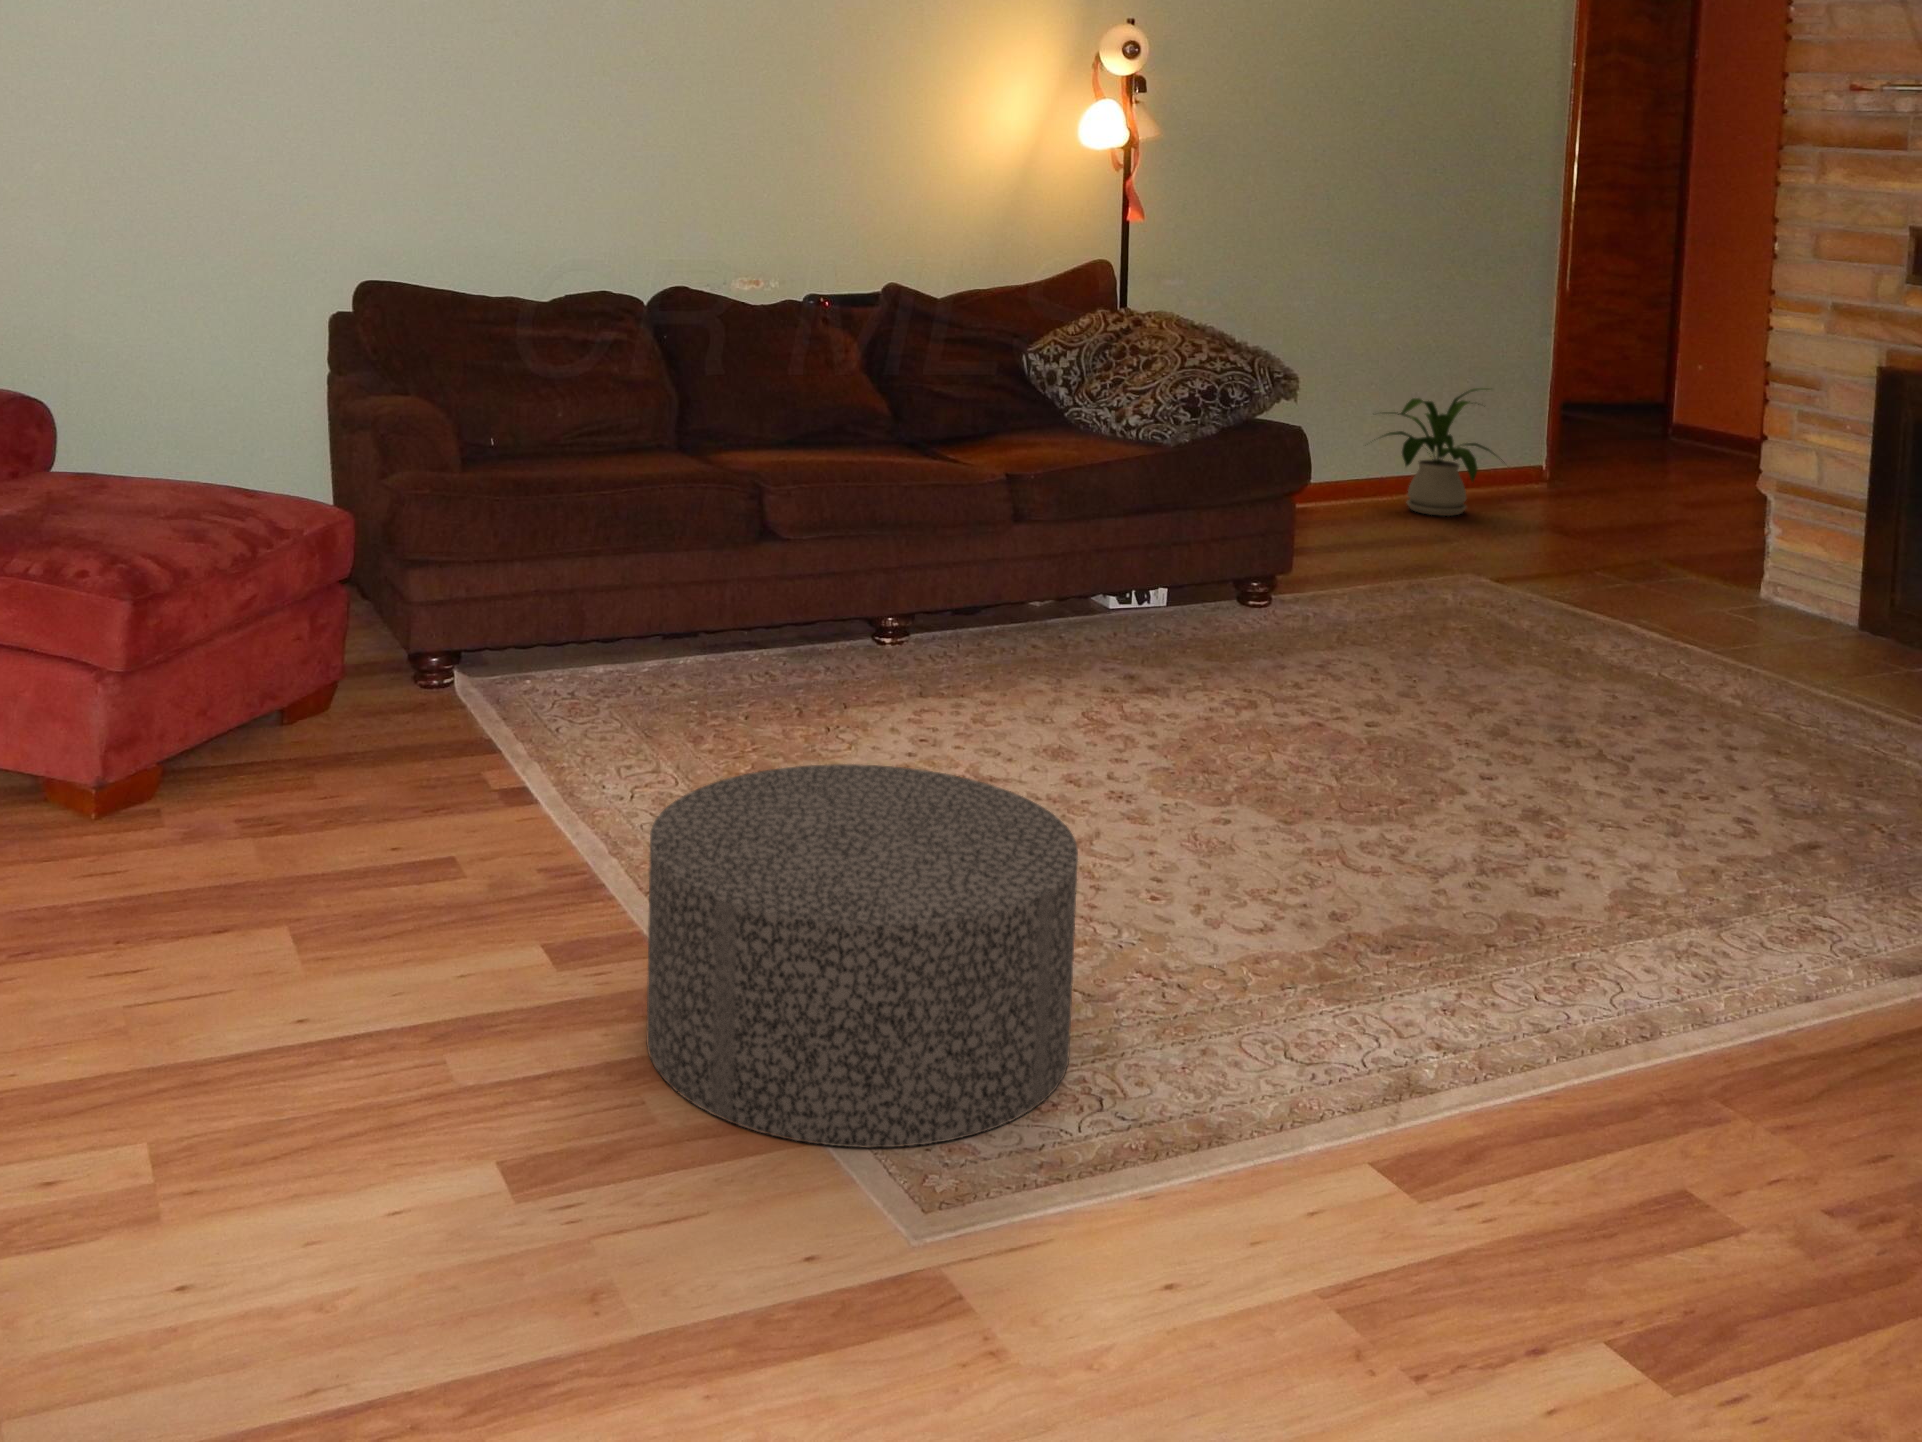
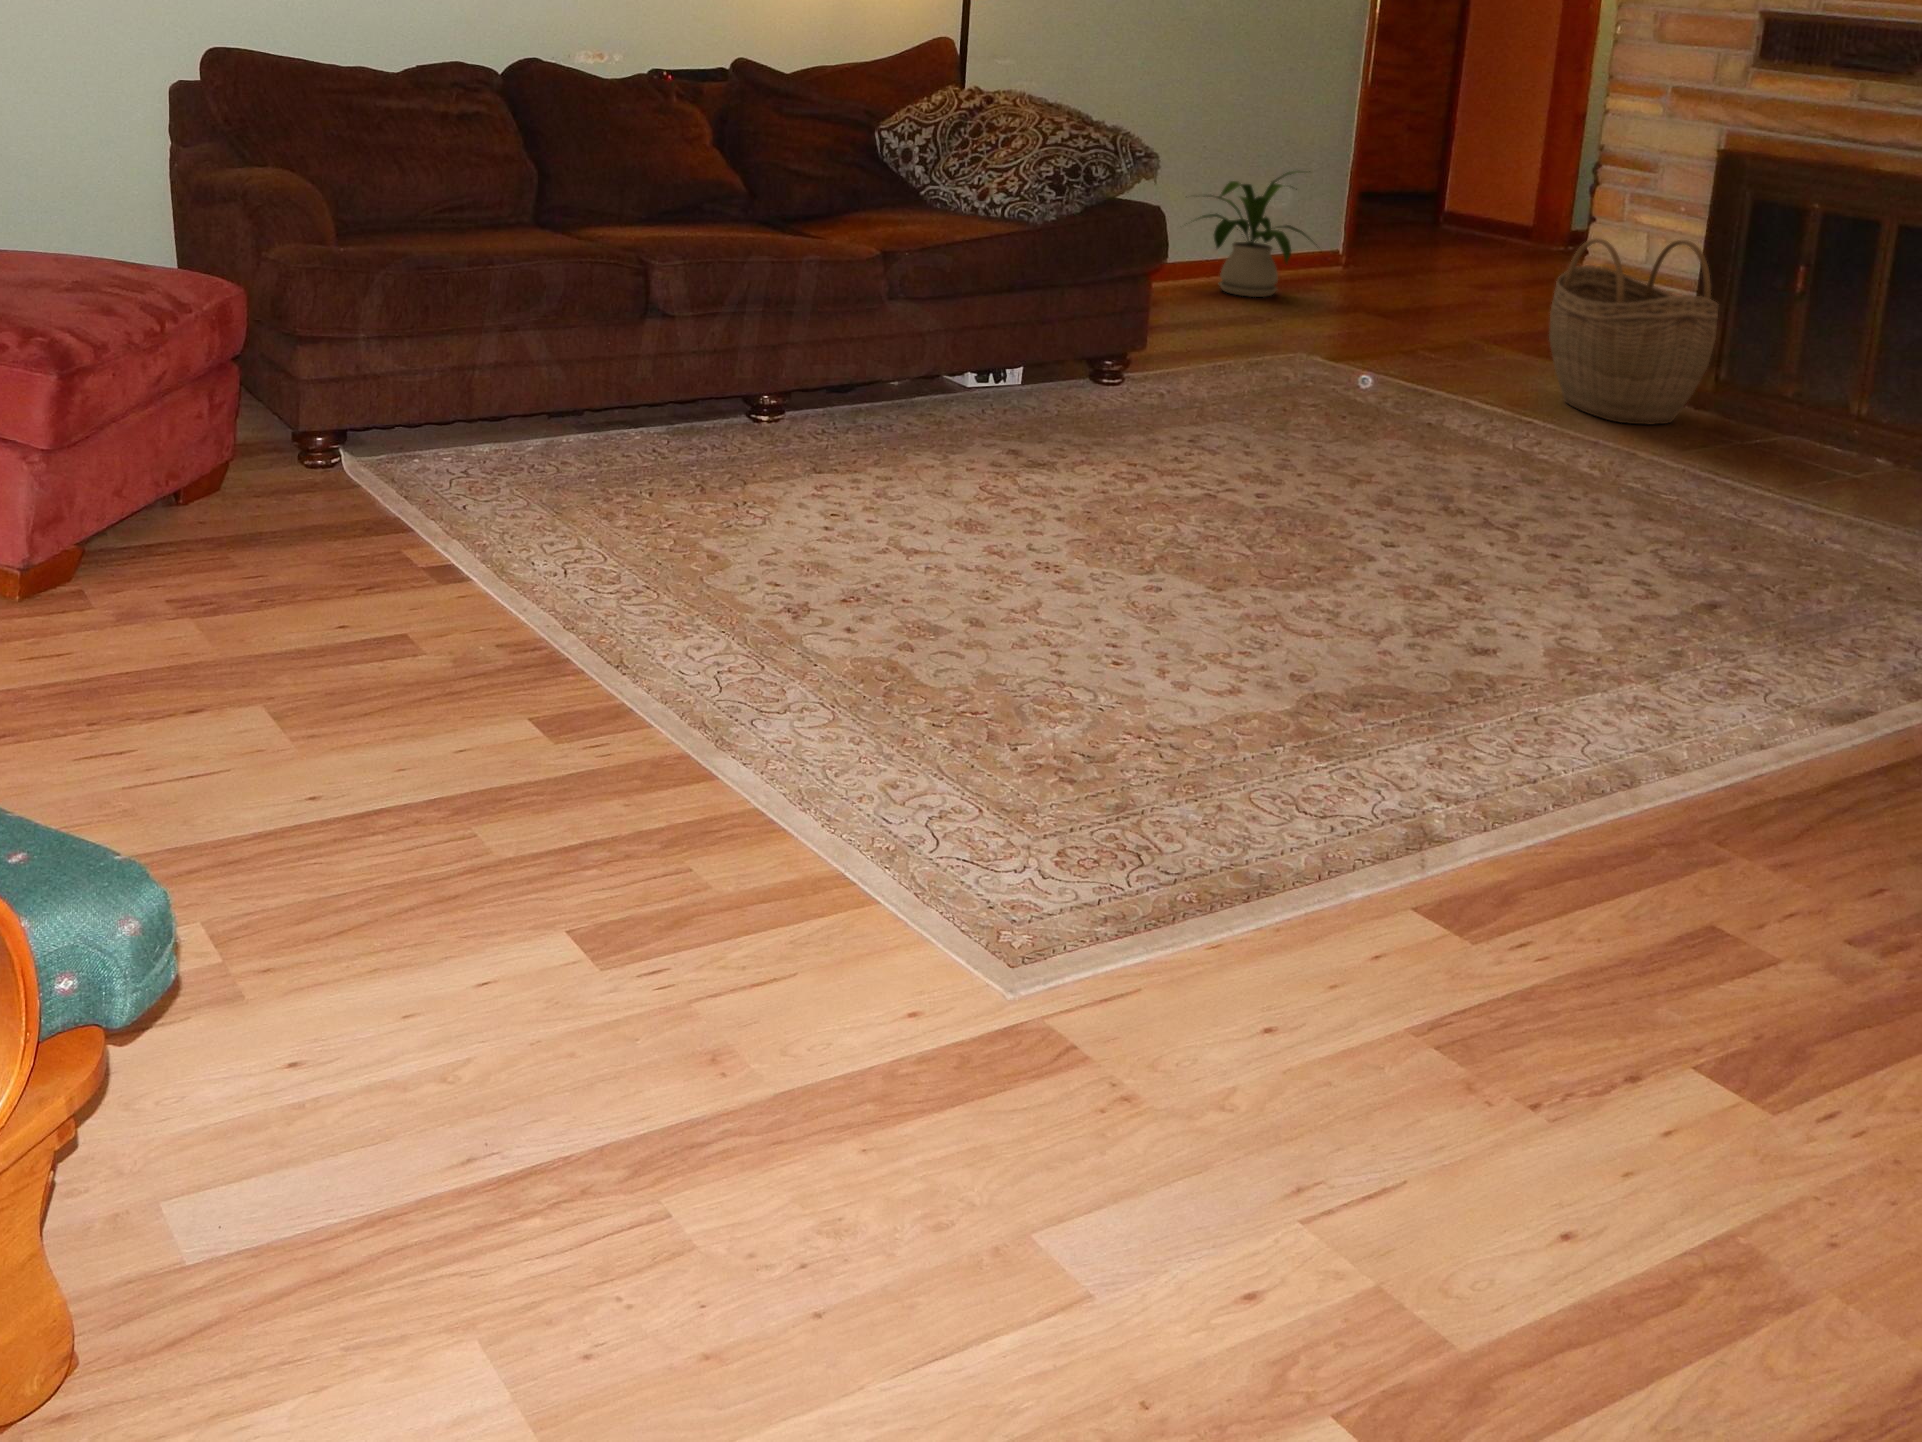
woven basket: none [1712,459,1881,652] -> present [1549,238,1718,424]
ottoman: present [646,764,1078,1147] -> none [668,534,1114,907]

